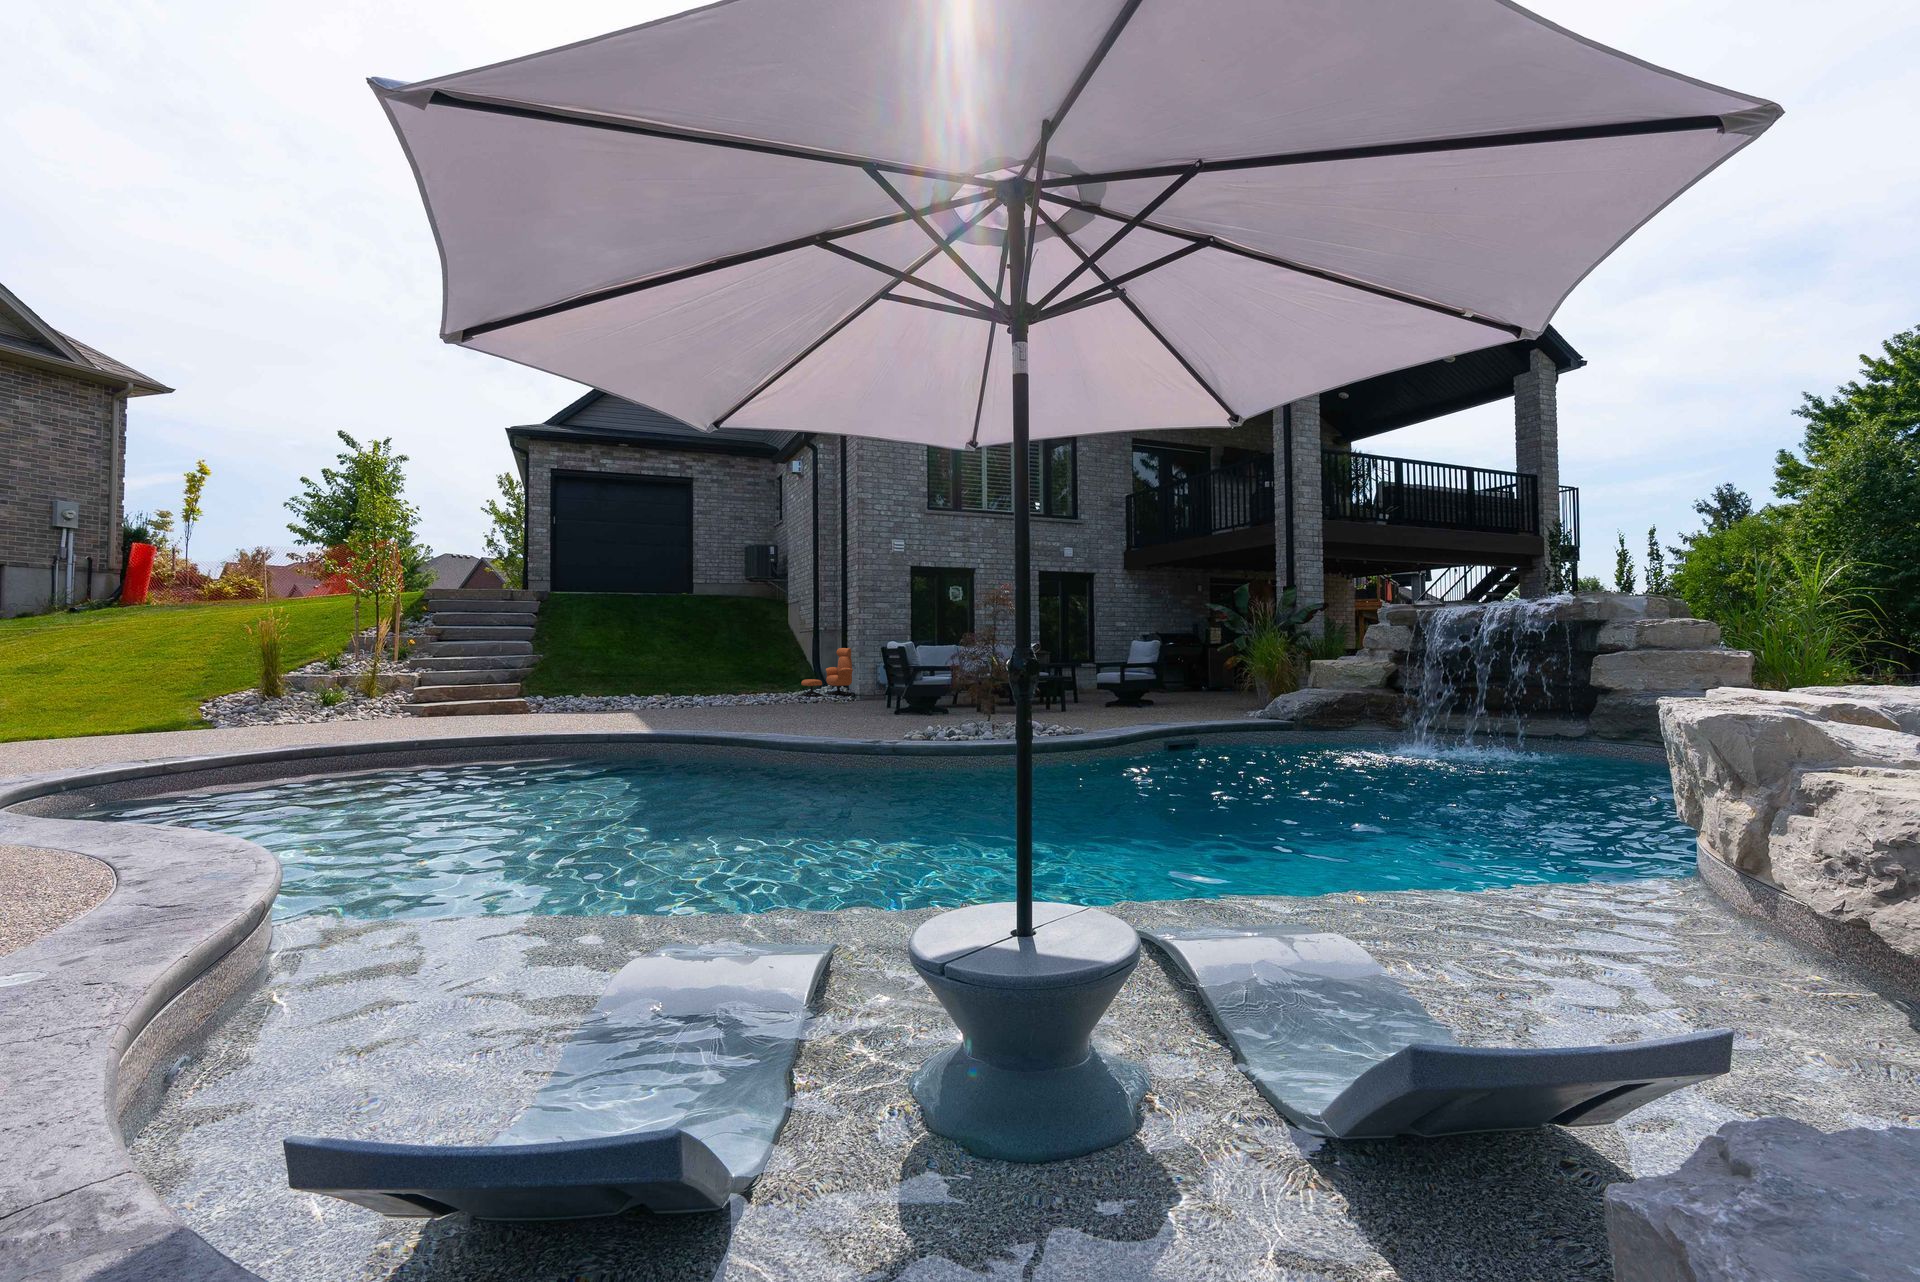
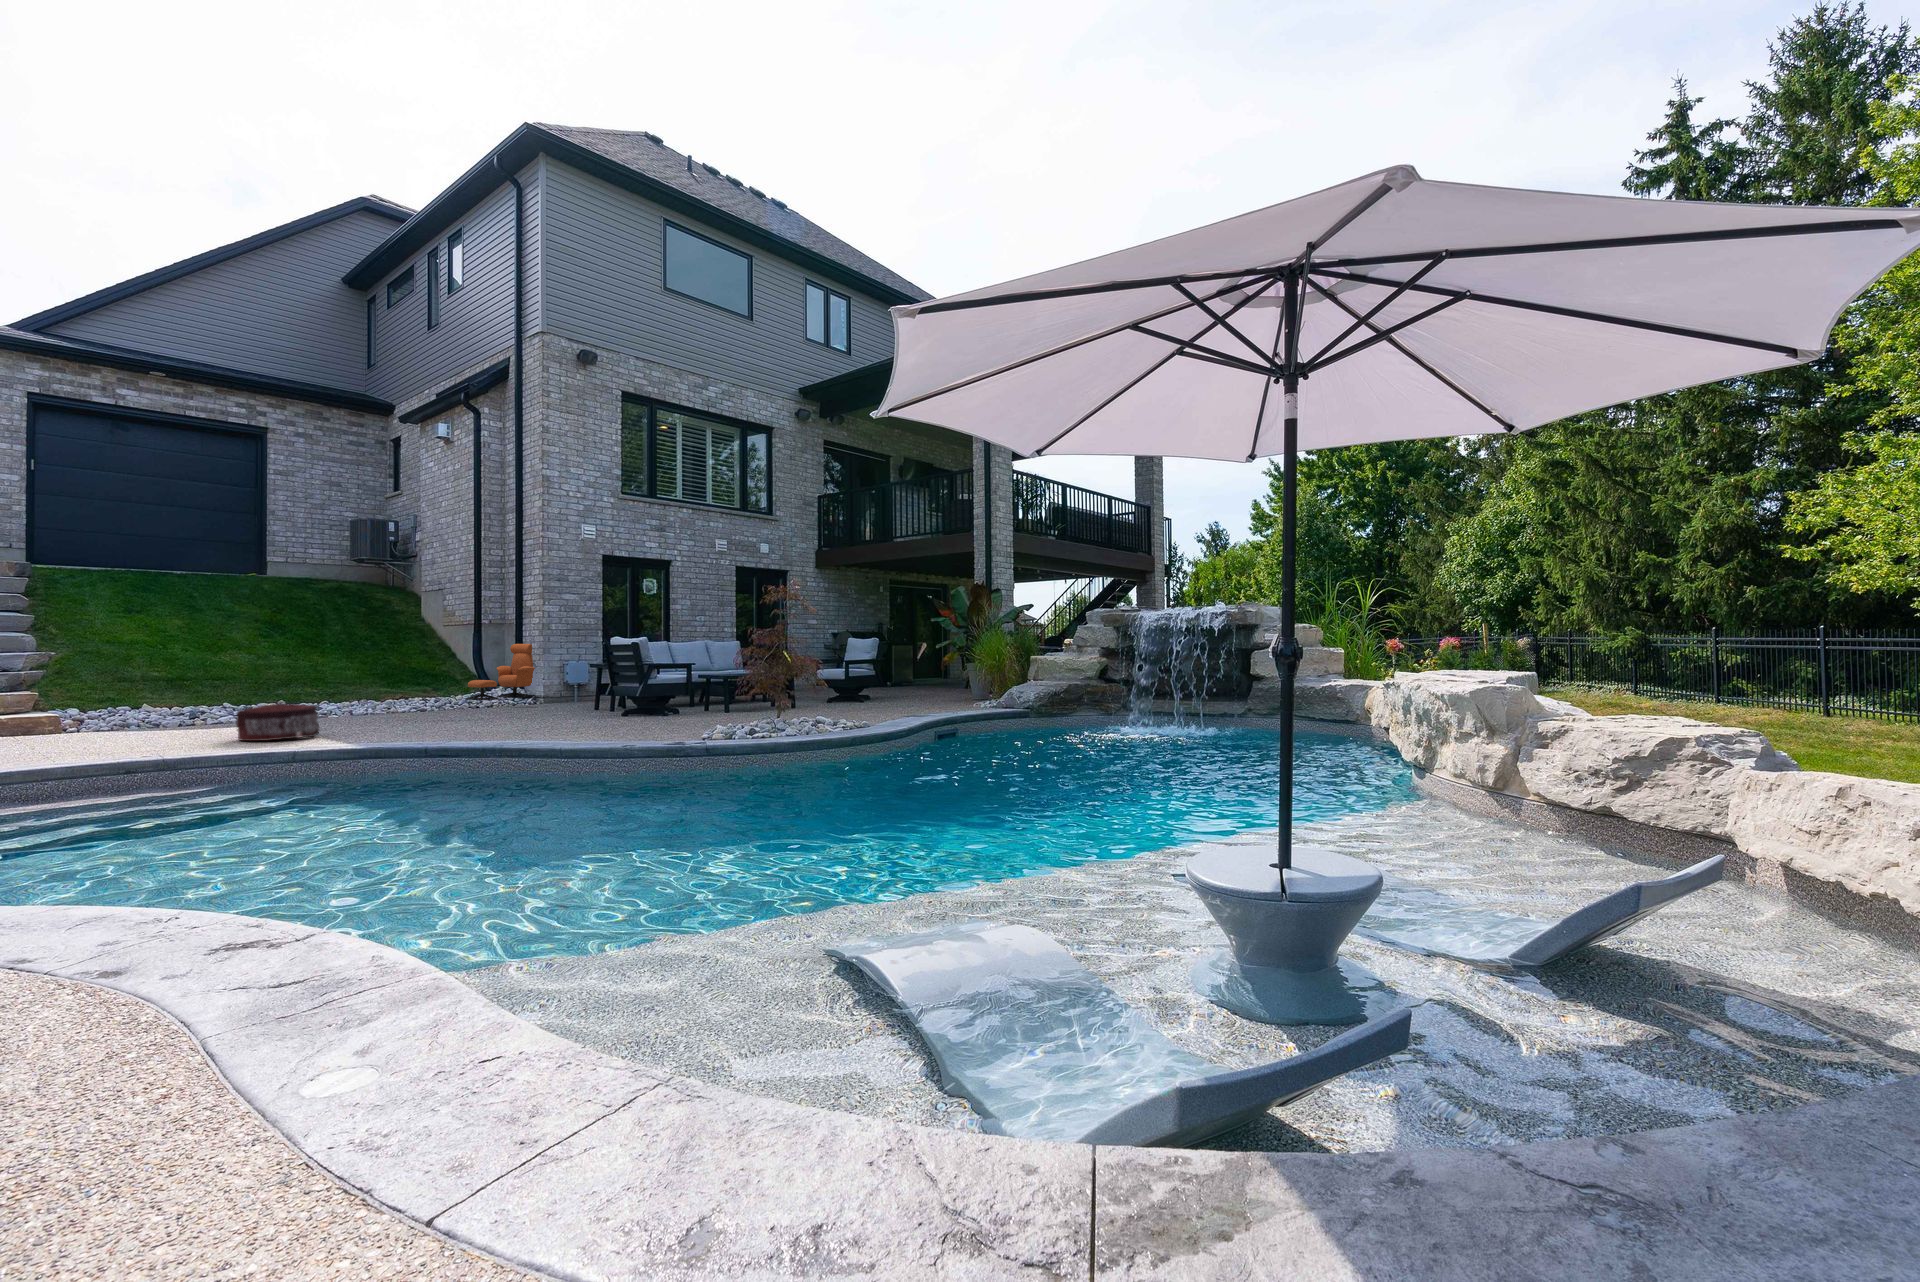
pouf: none [597,698,651,726] -> present [236,704,320,741]

